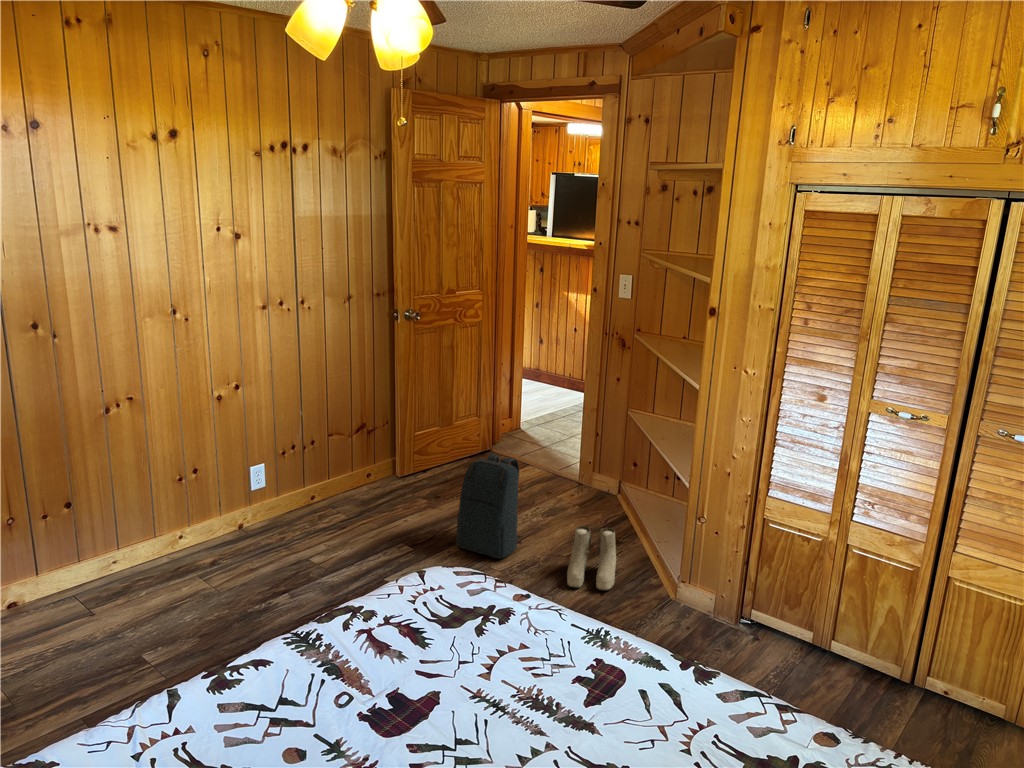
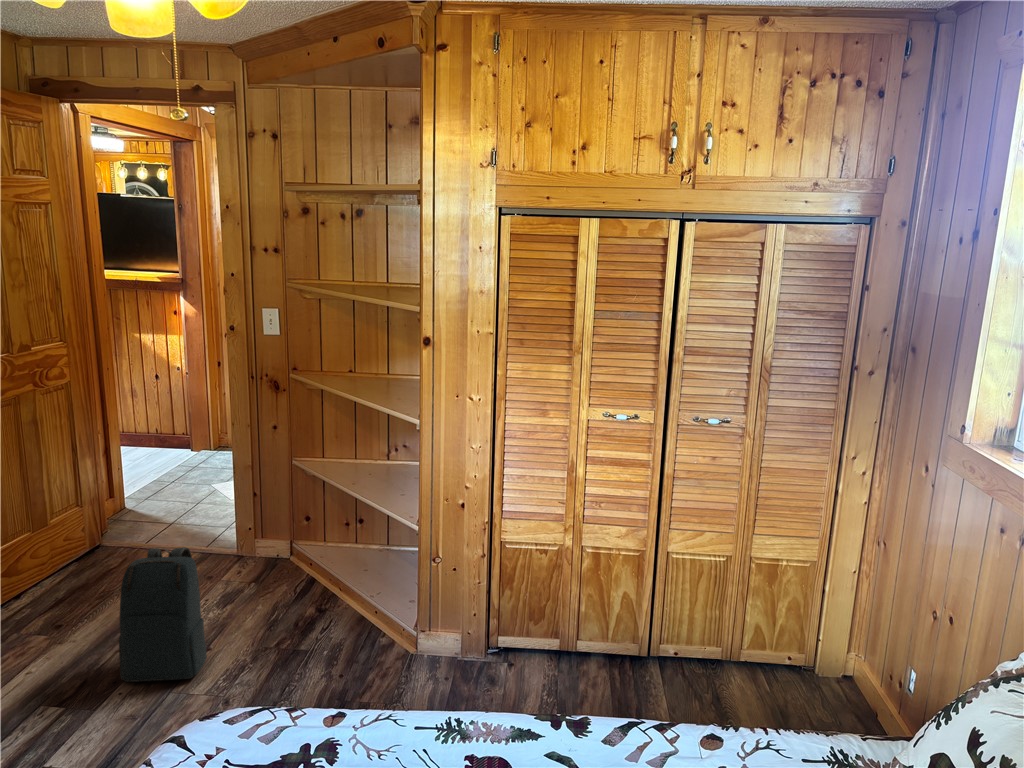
boots: present [567,526,616,591] -> none [286,598,343,681]

